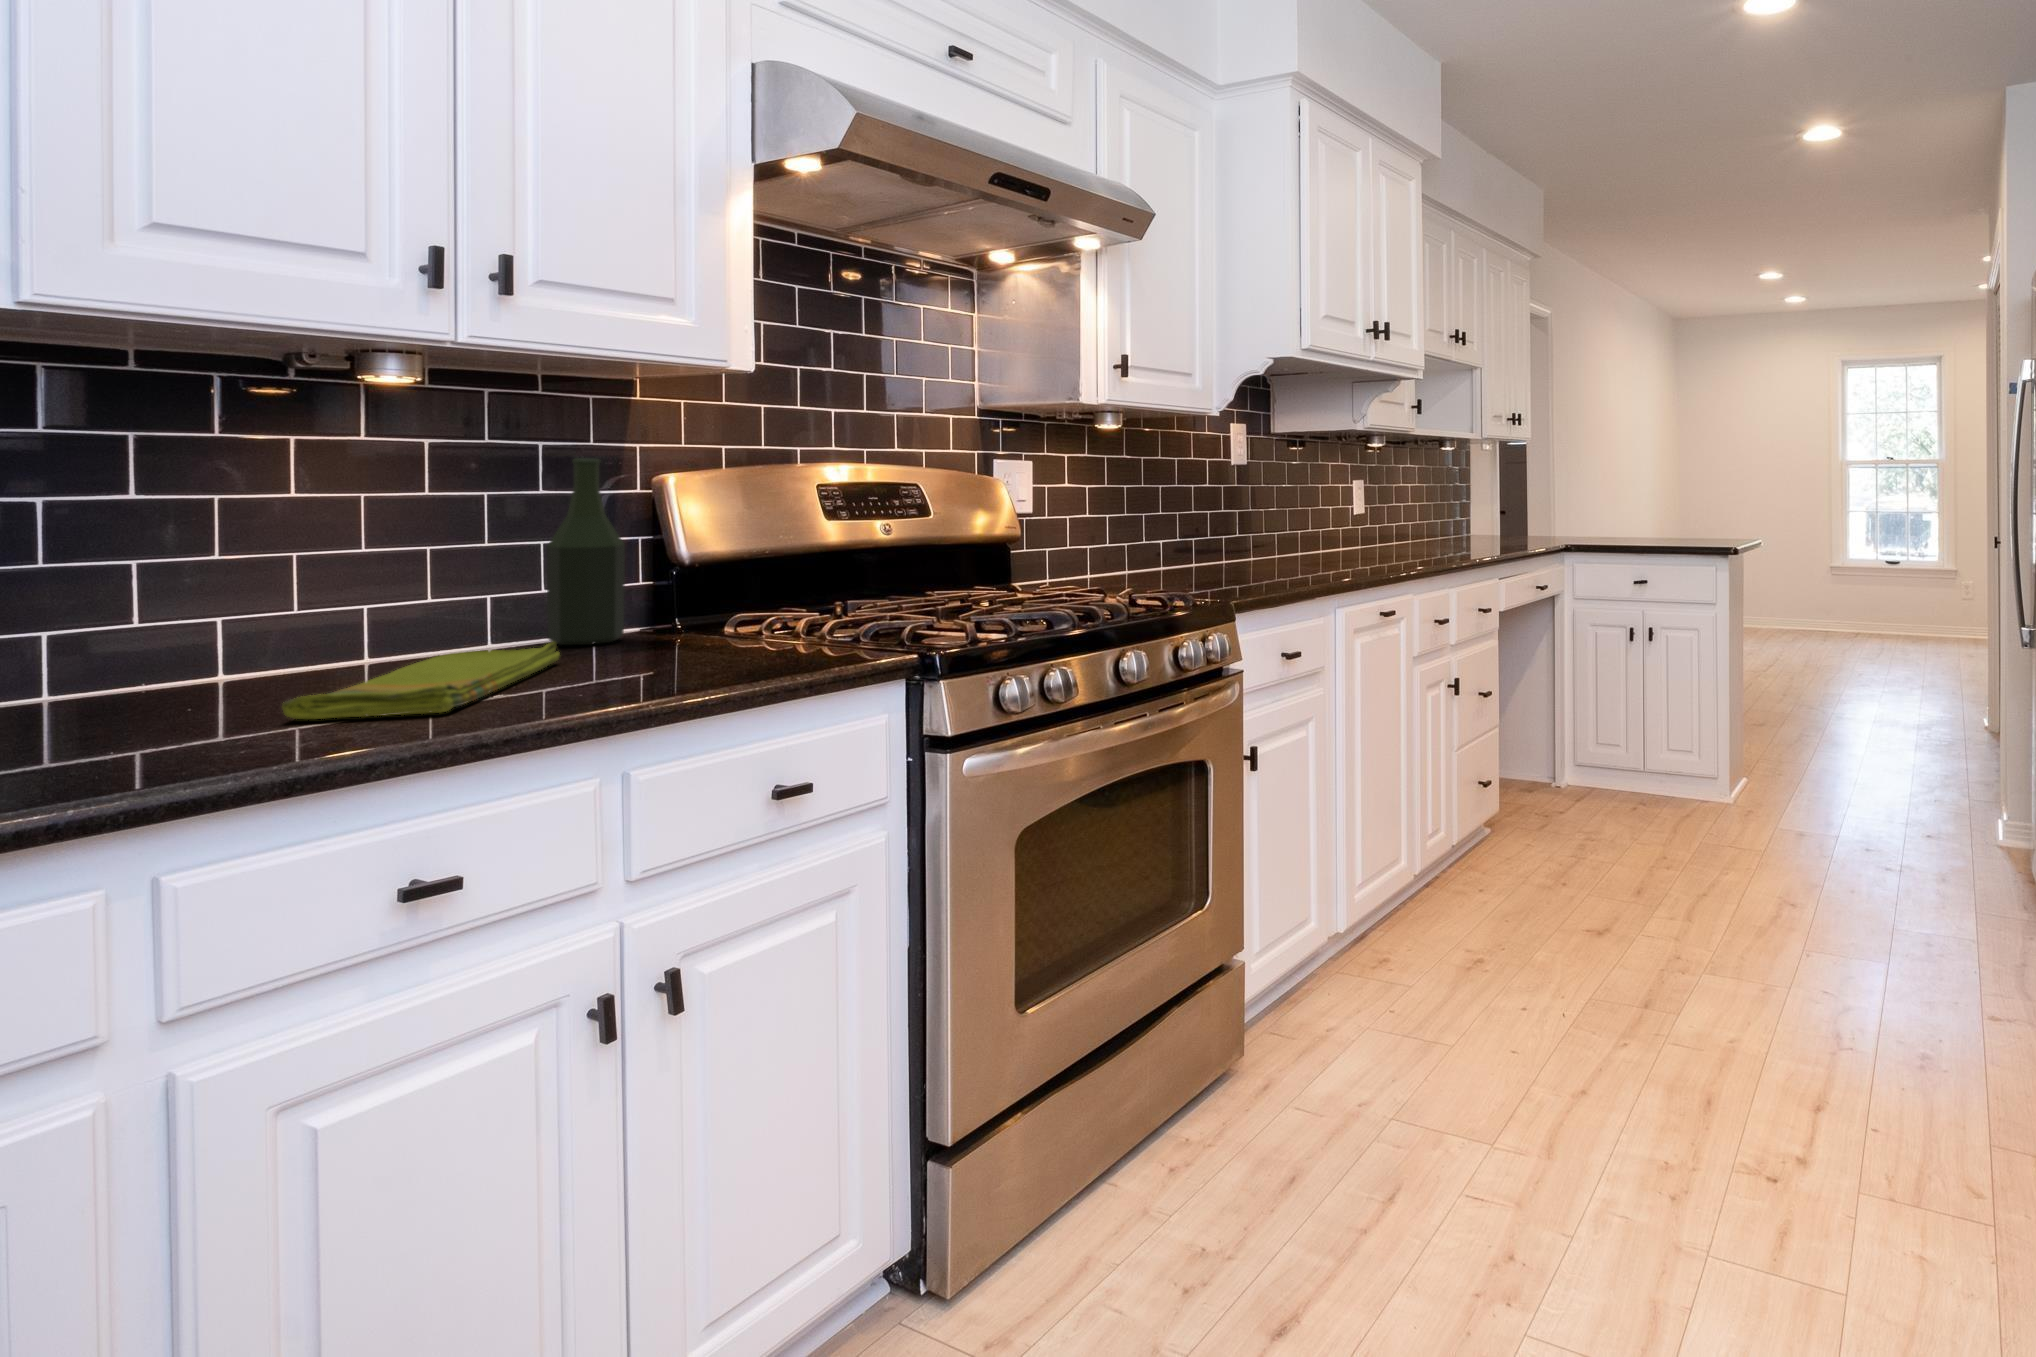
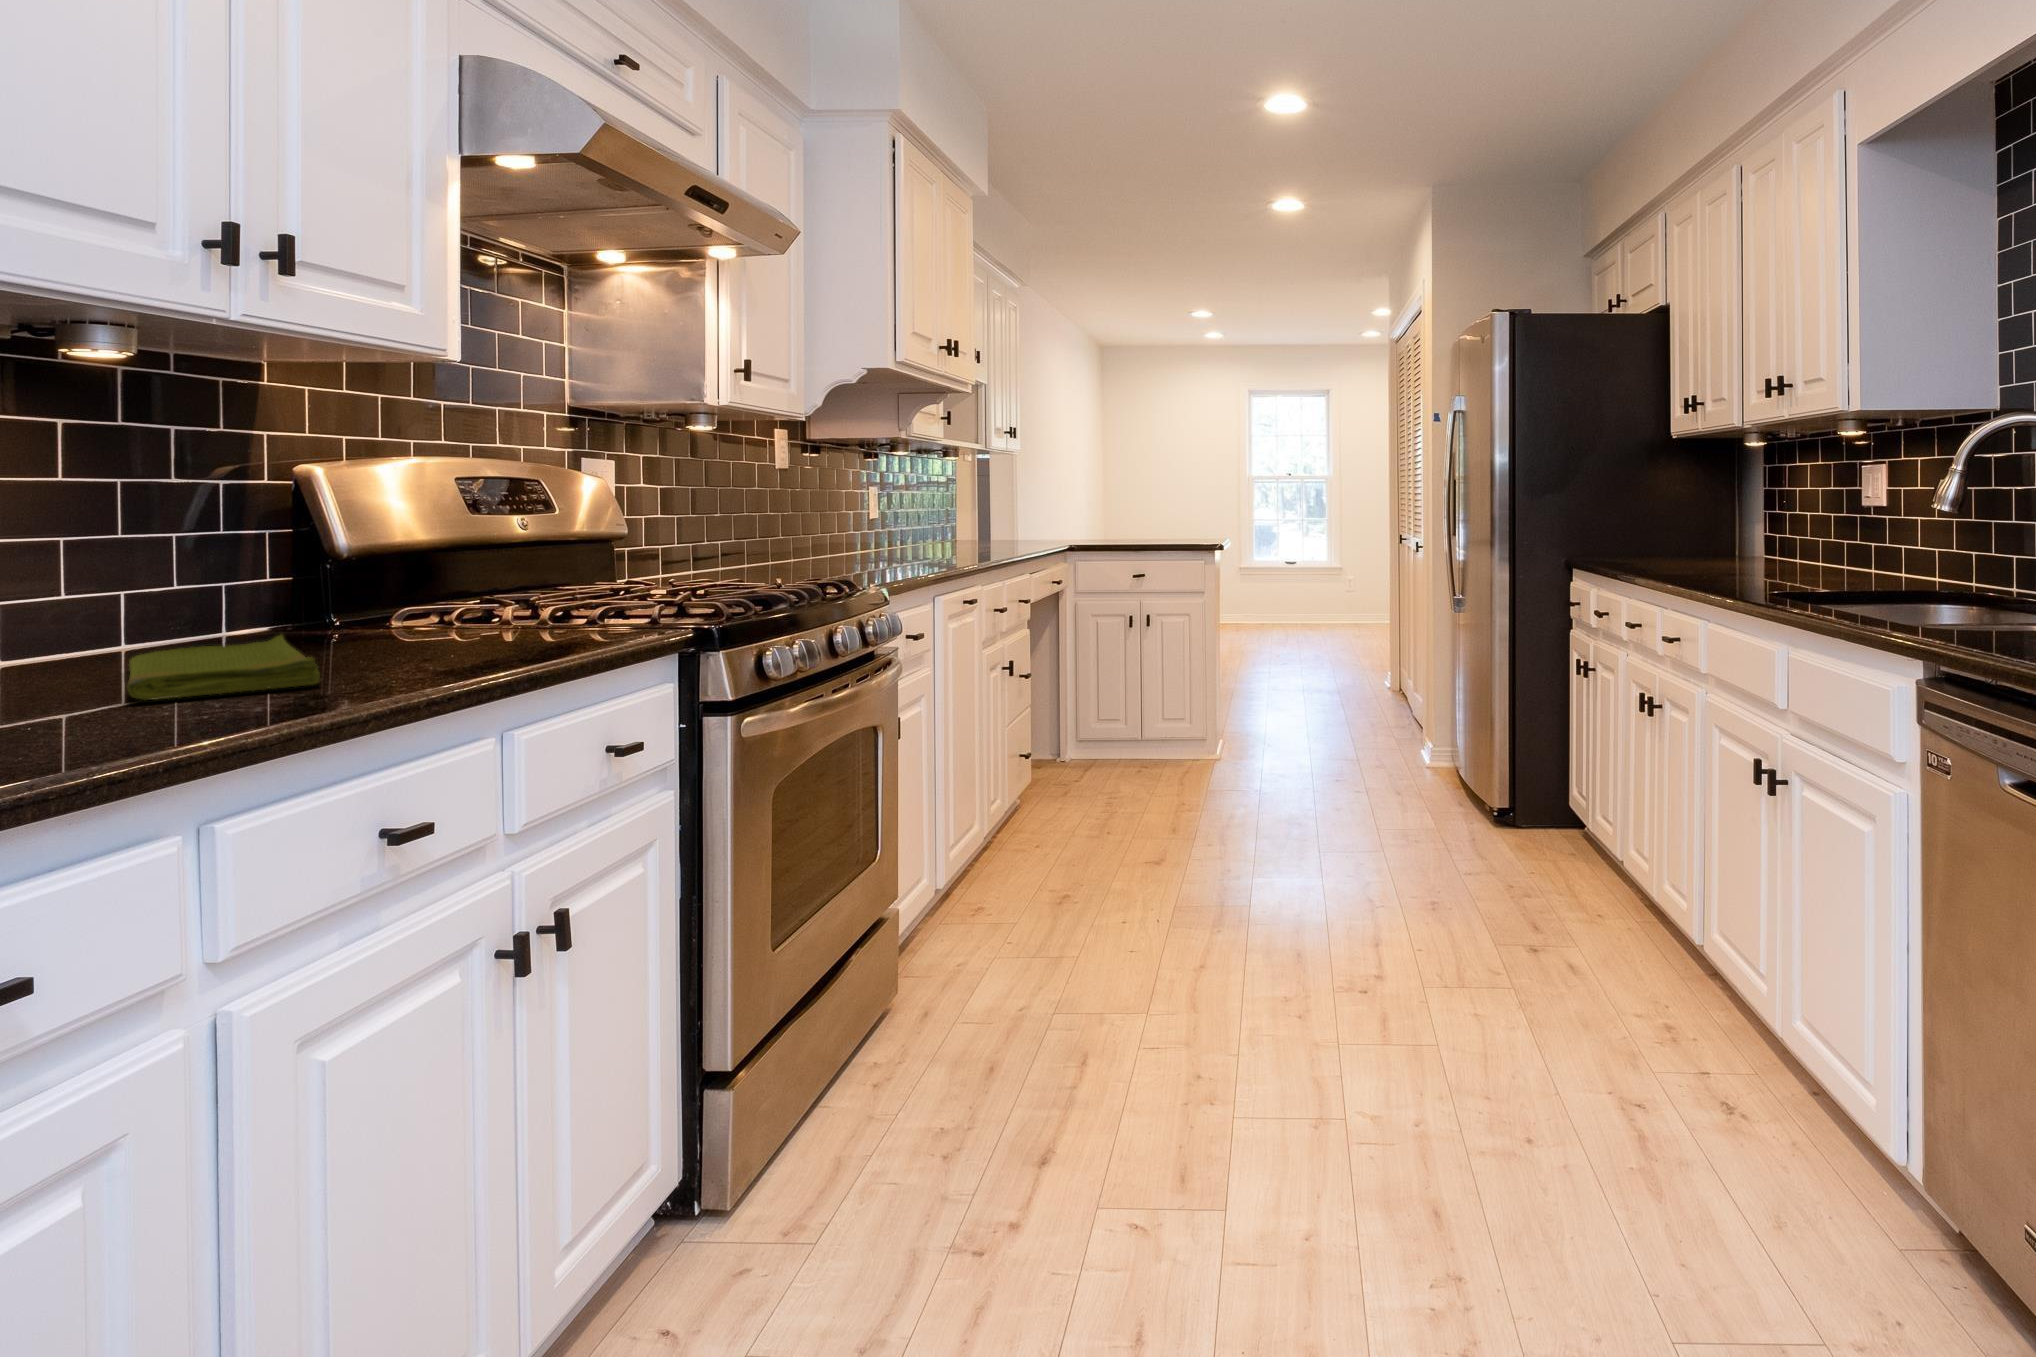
bottle: present [547,458,625,645] -> none [200,445,290,647]

